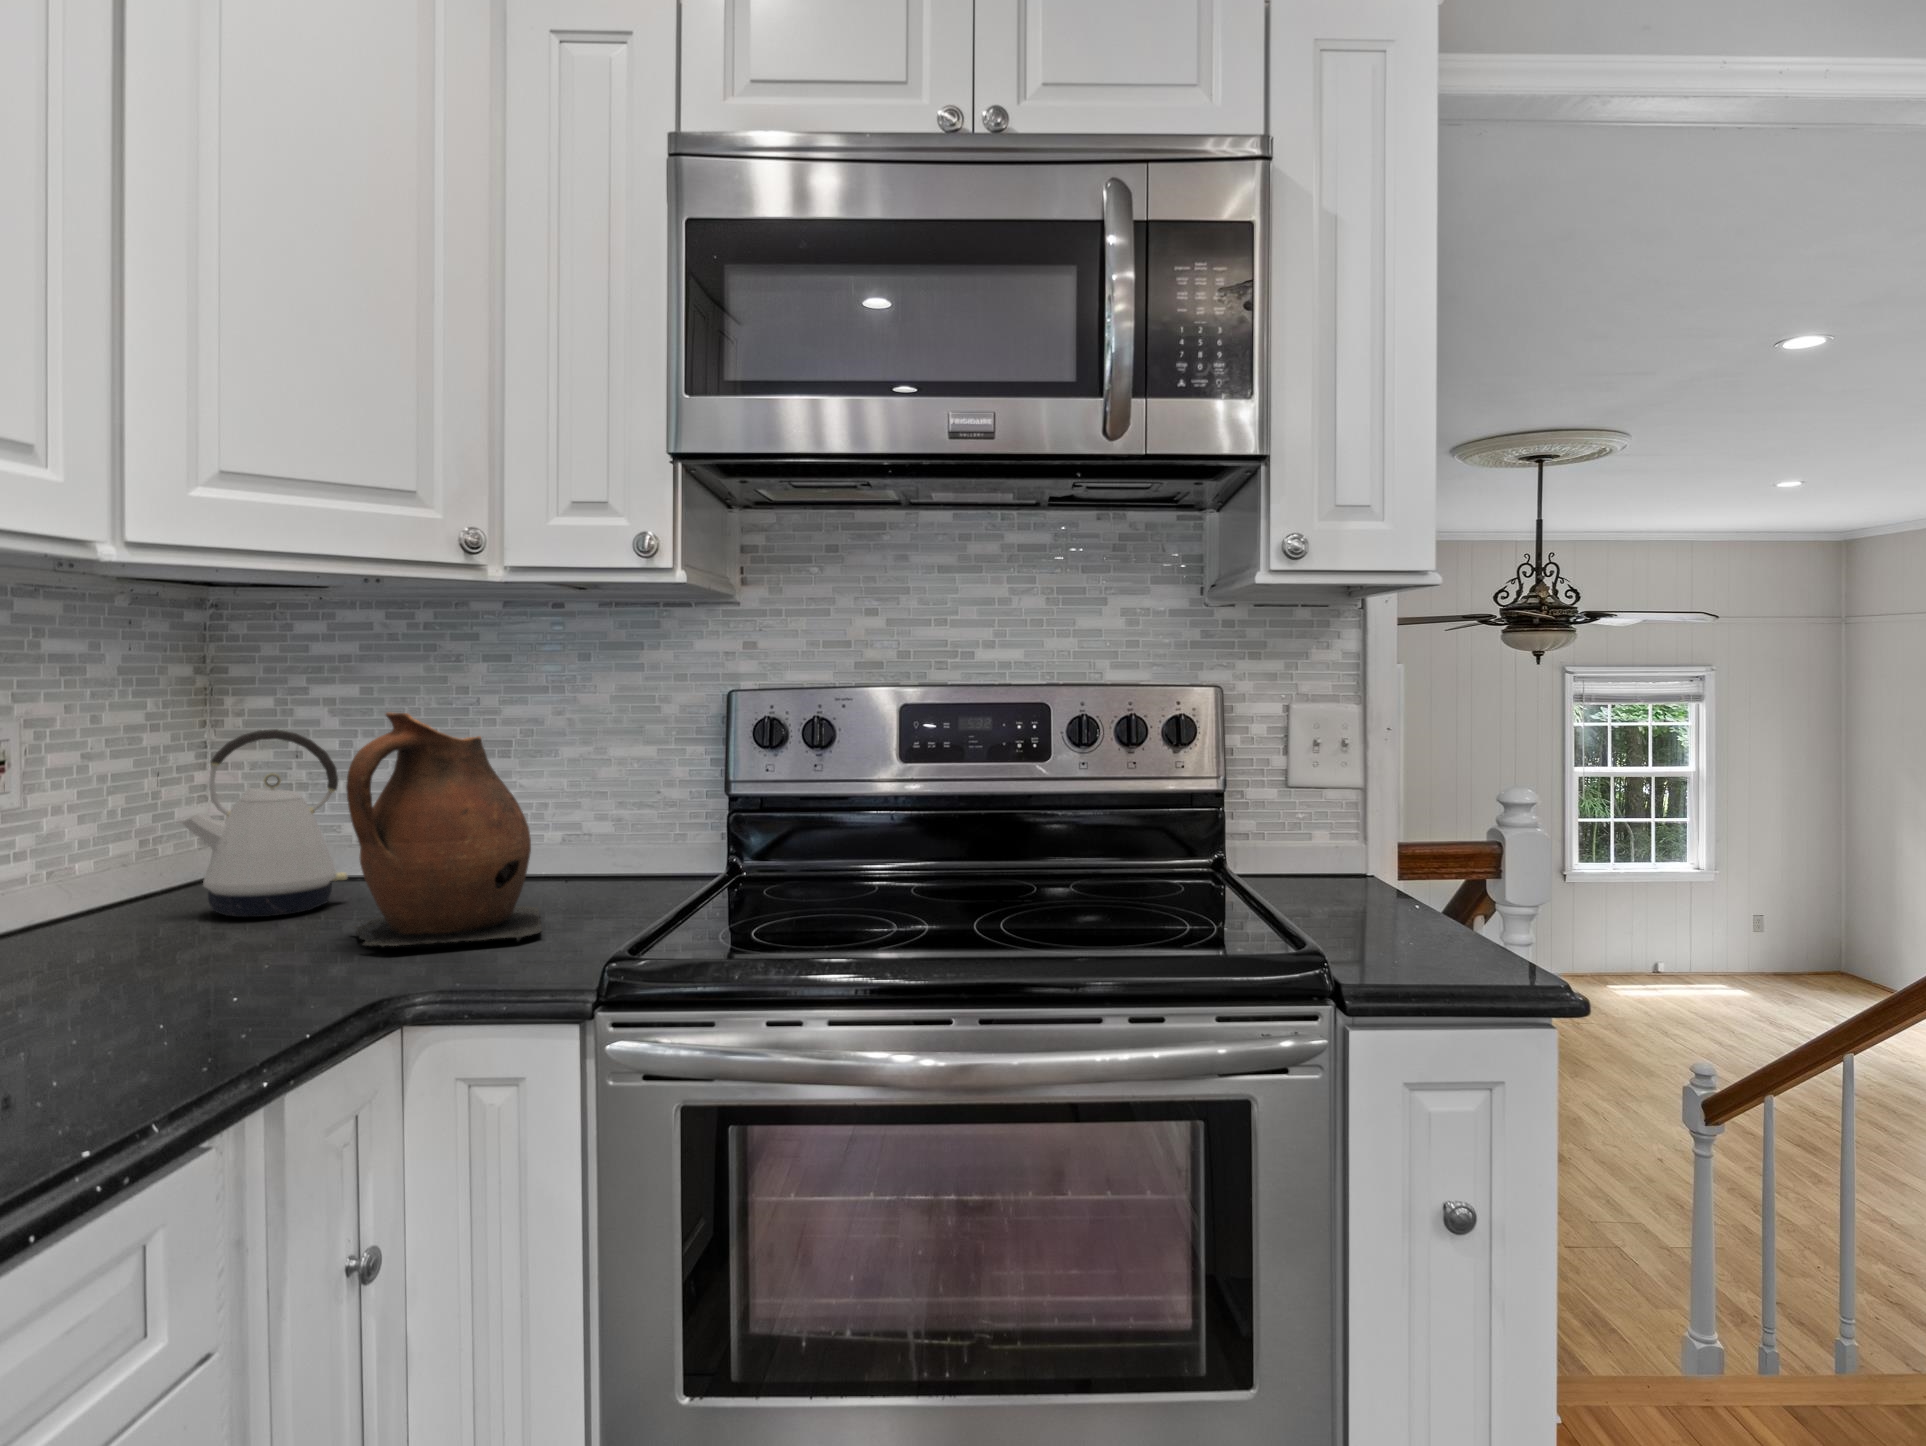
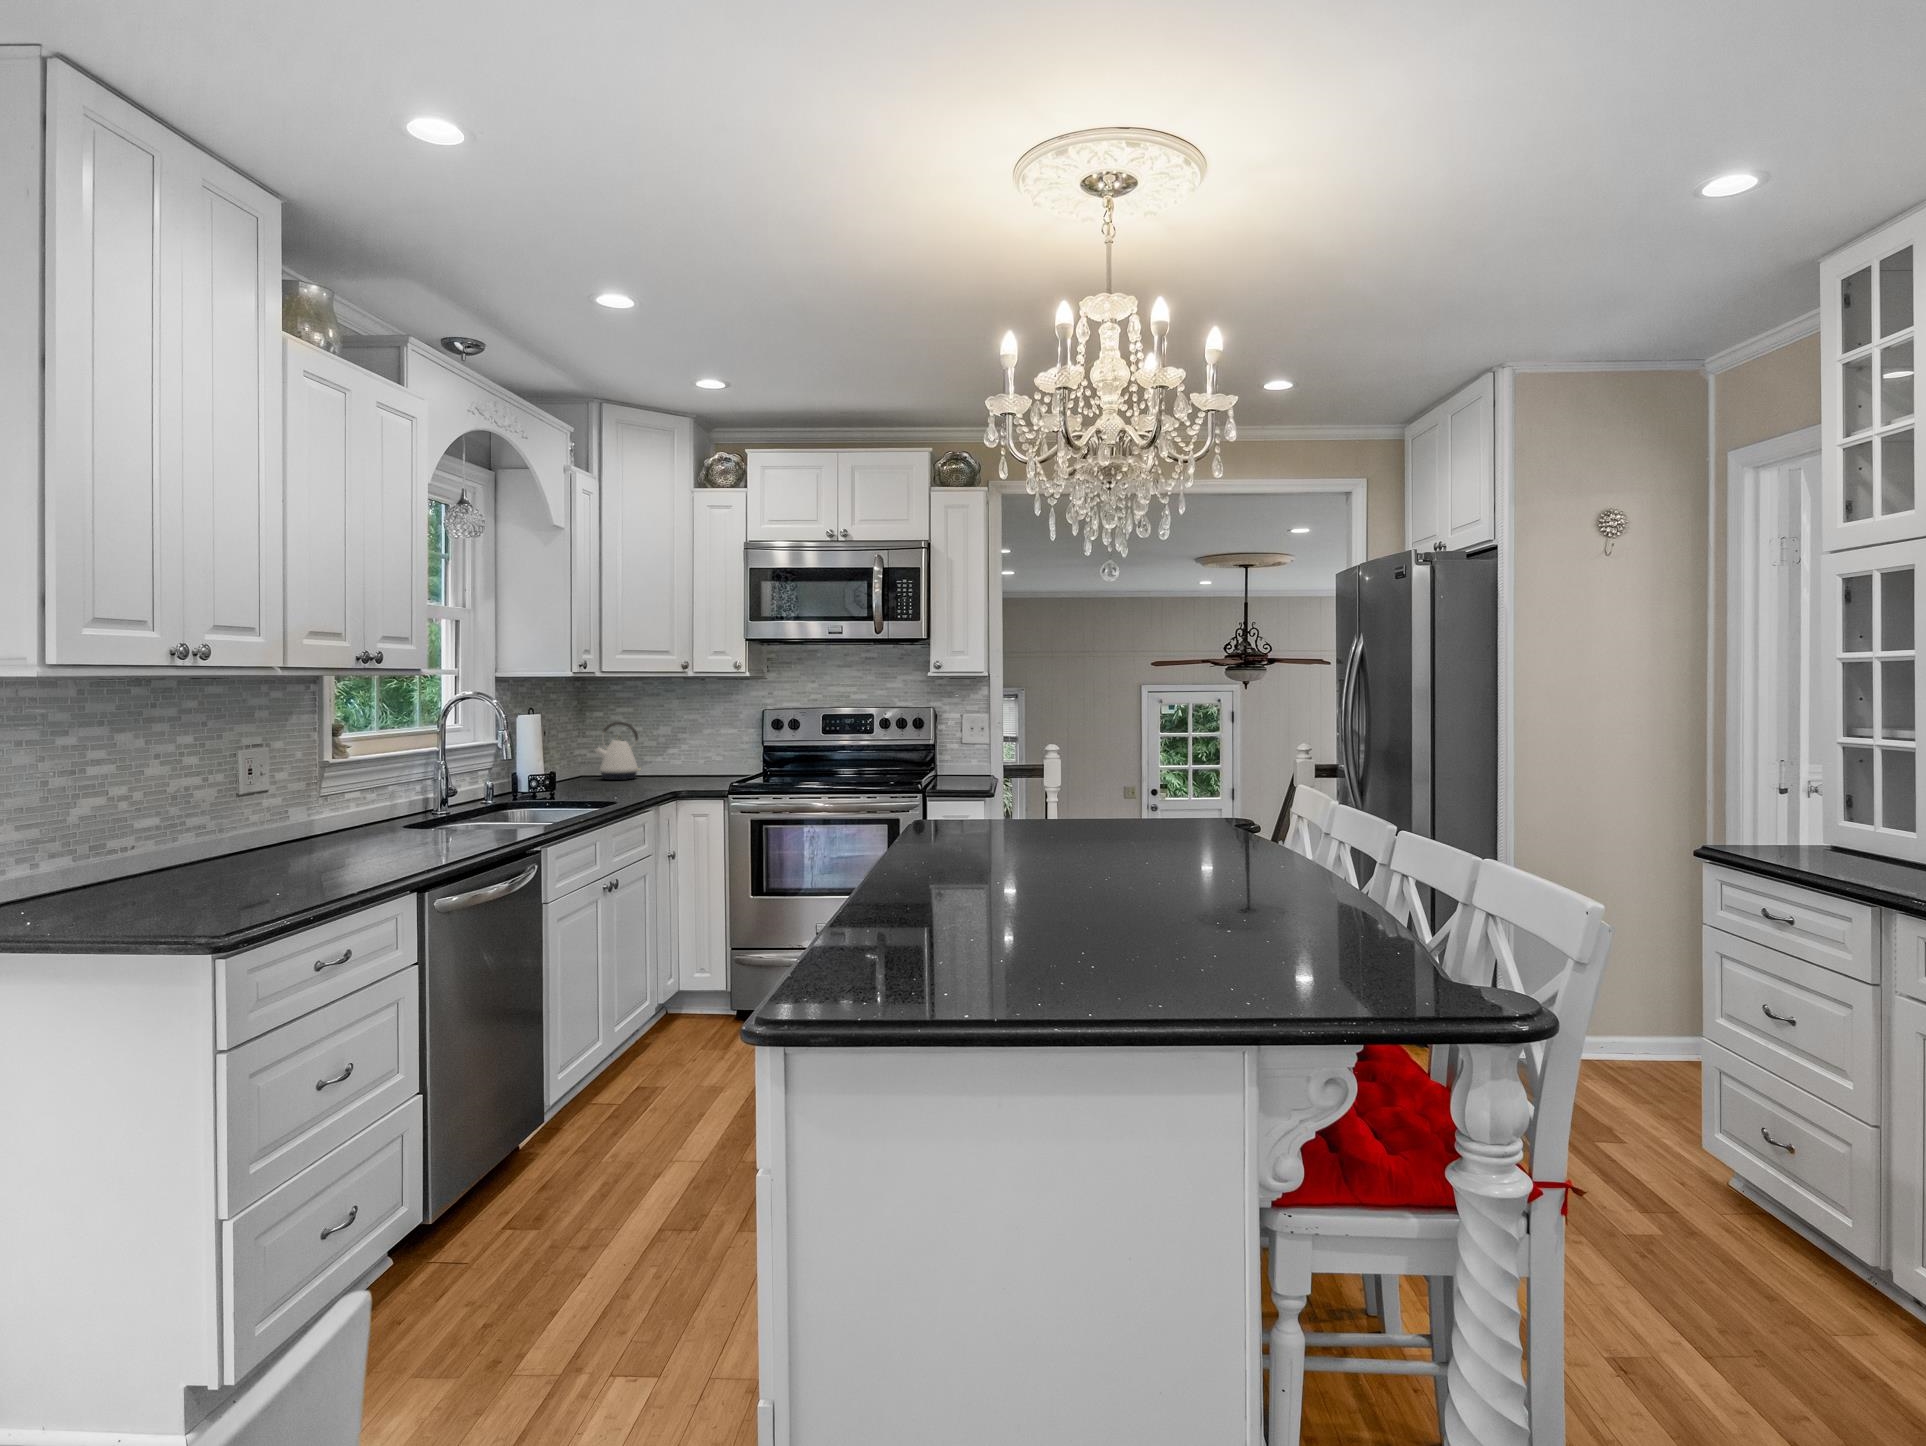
ceramic pitcher: present [346,713,542,946] -> none [650,717,708,784]

